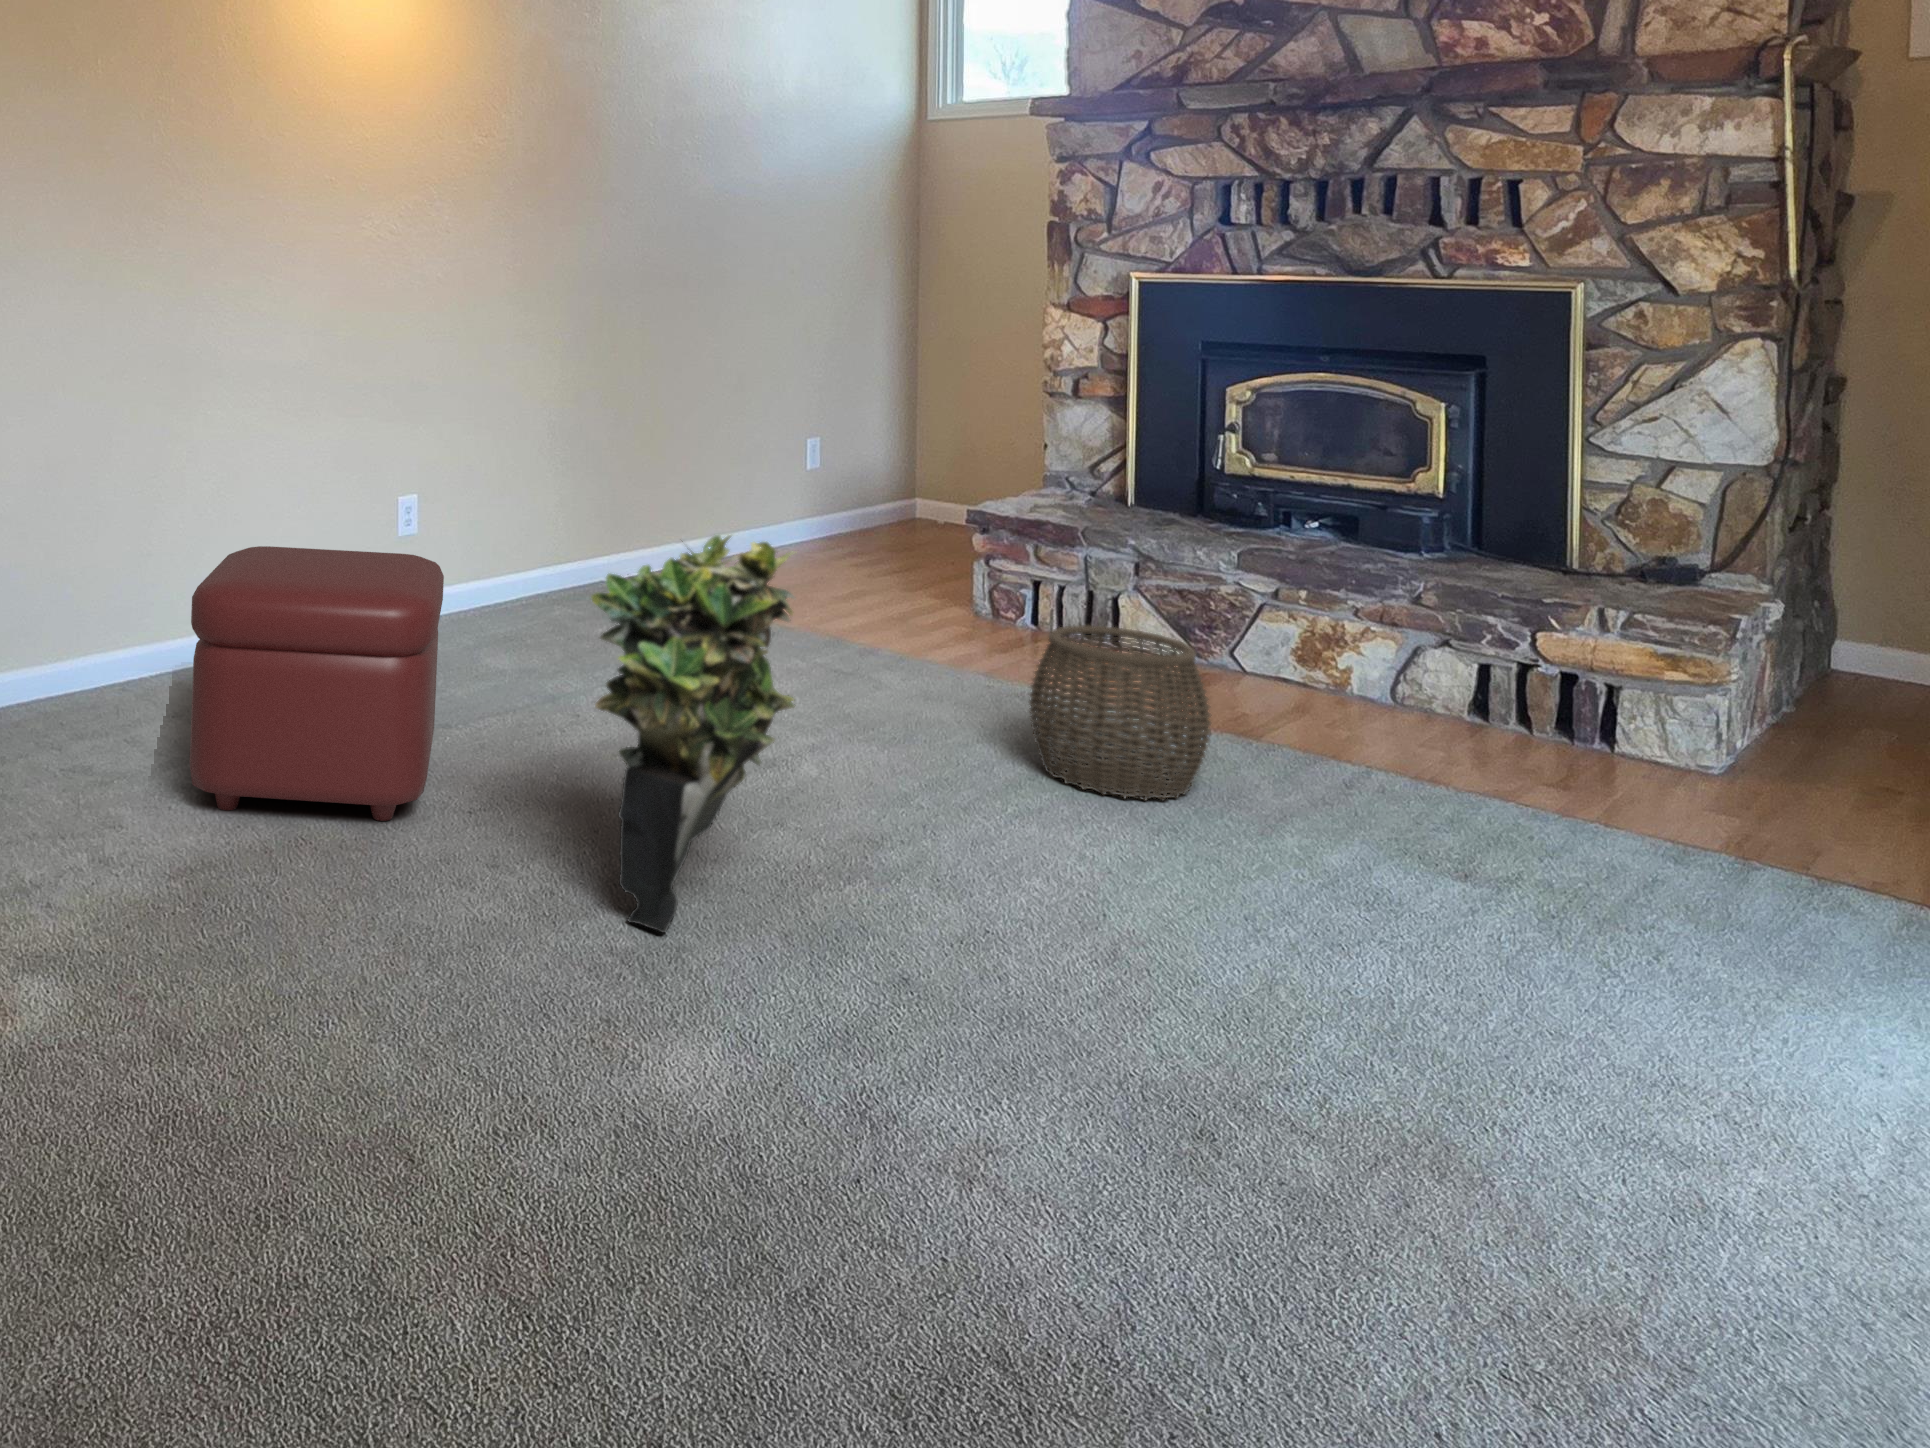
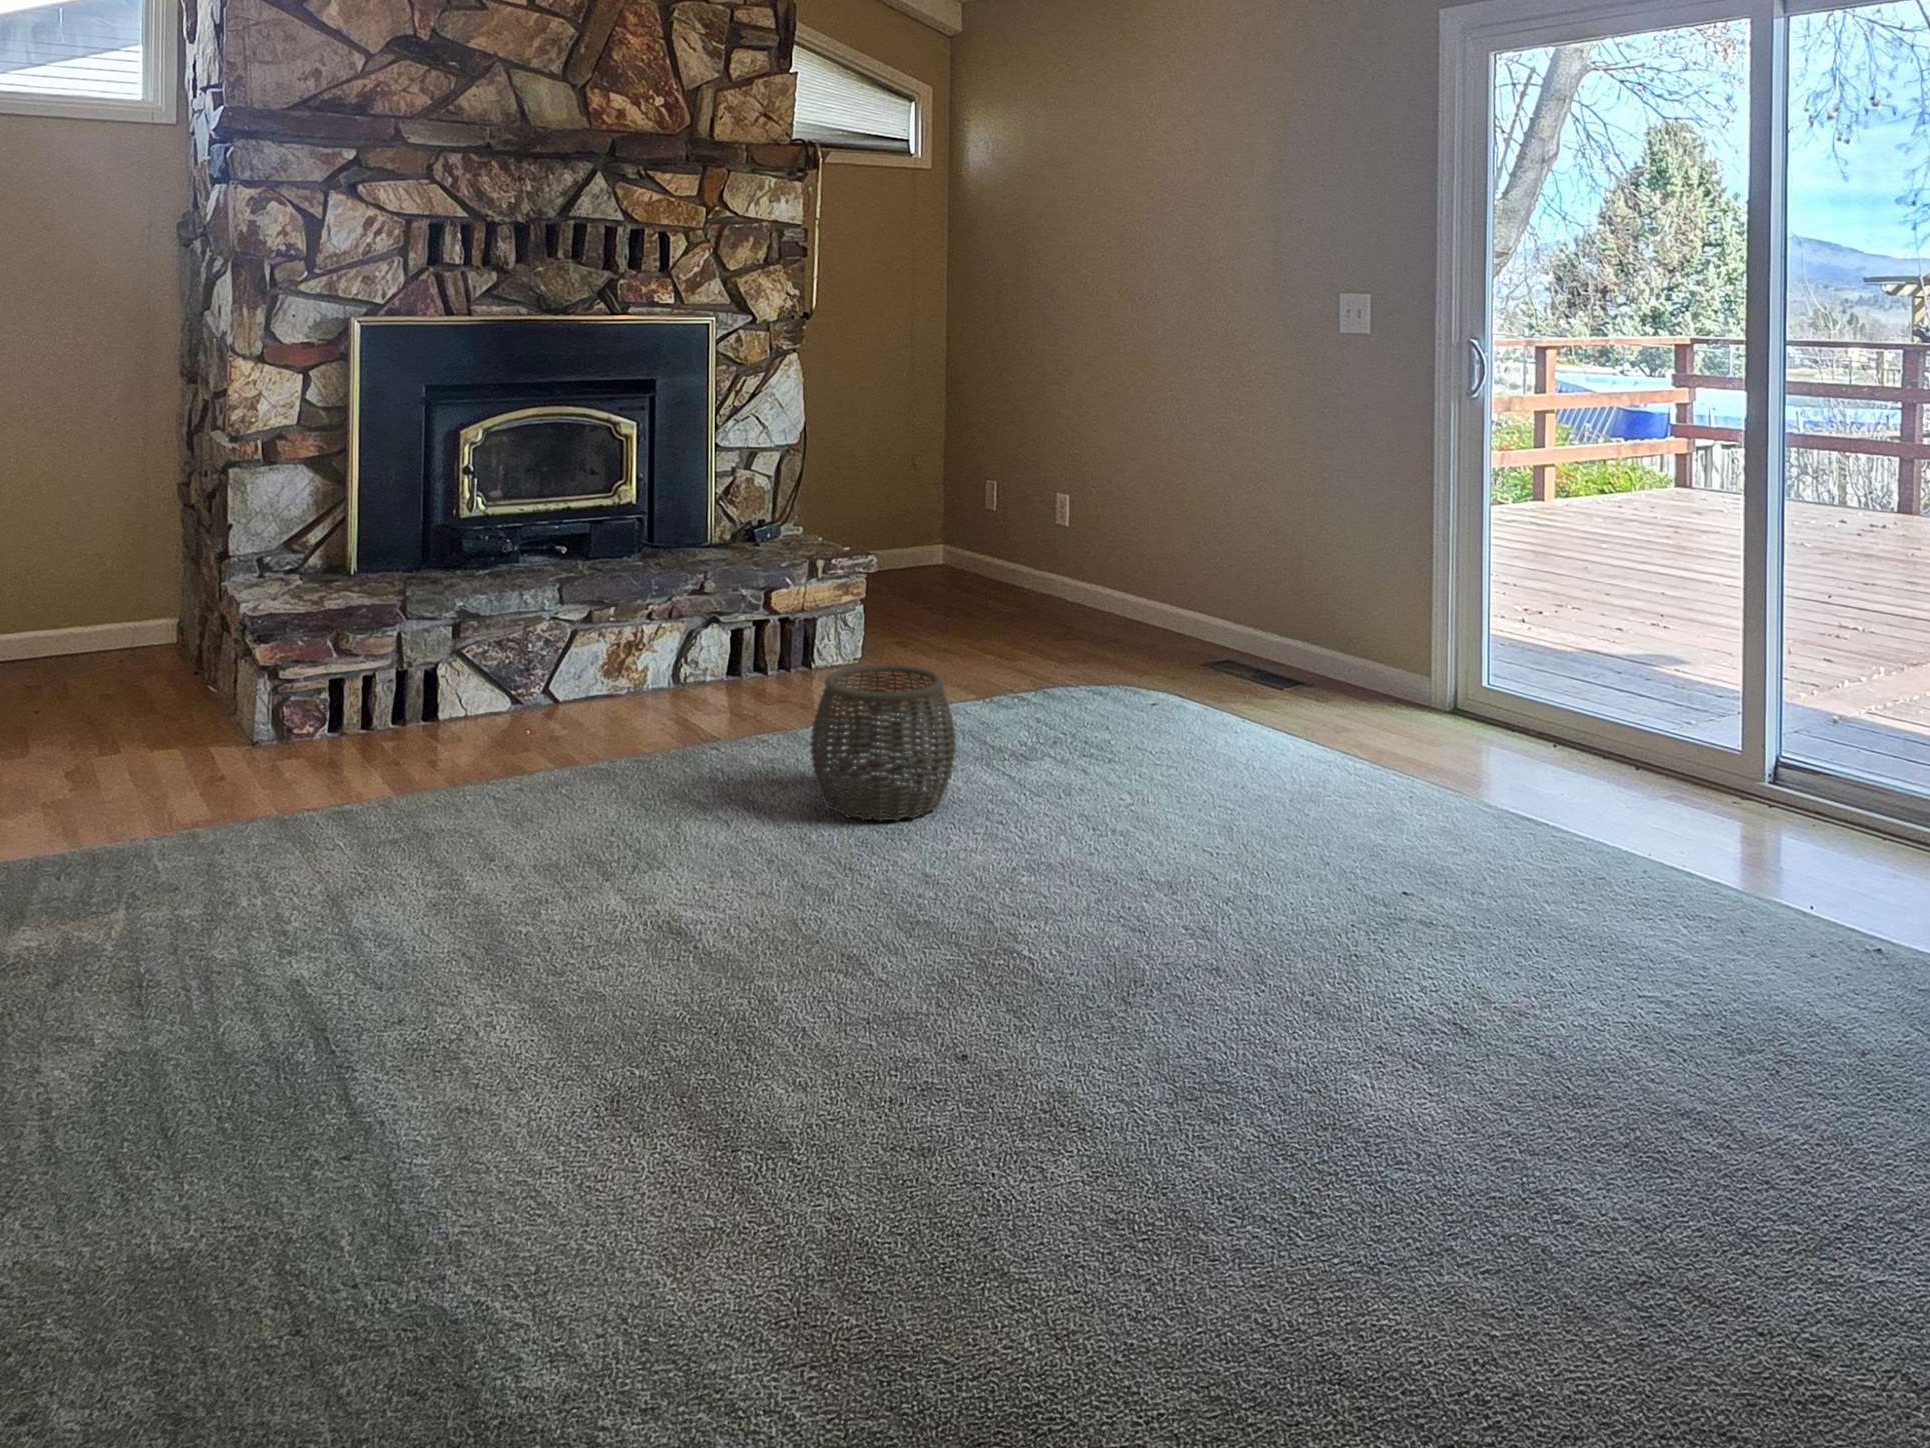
potted plant: present [591,535,794,932] -> none [1155,653,1380,1059]
ottoman: present [189,546,444,821] -> none [711,854,1130,1335]

